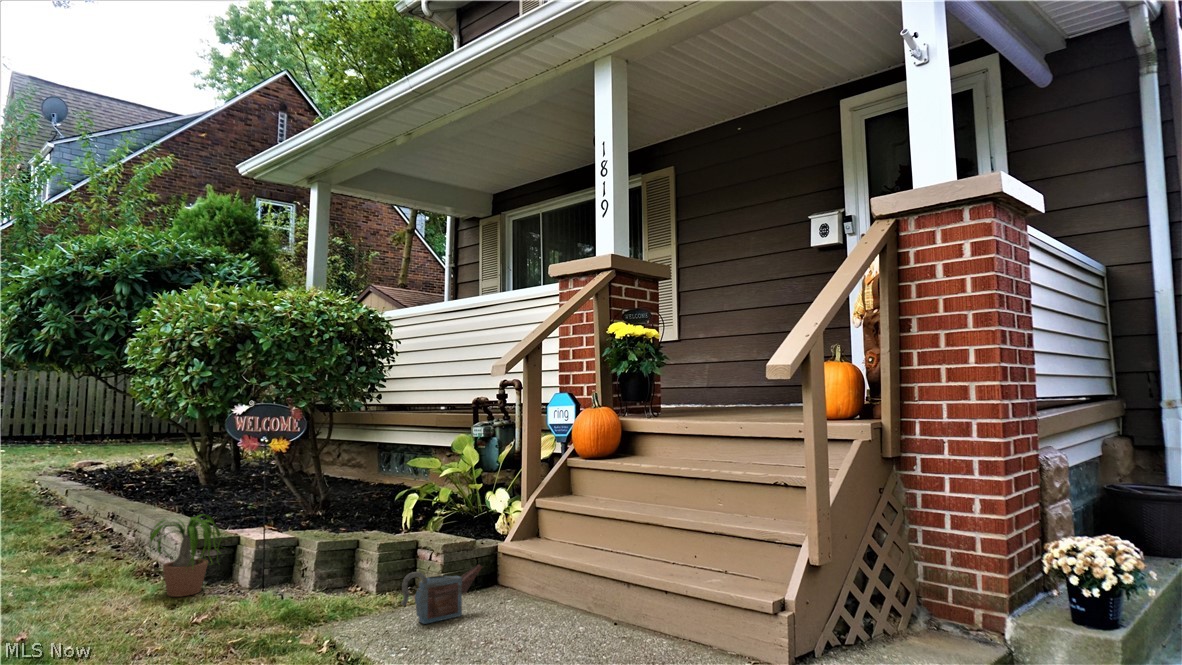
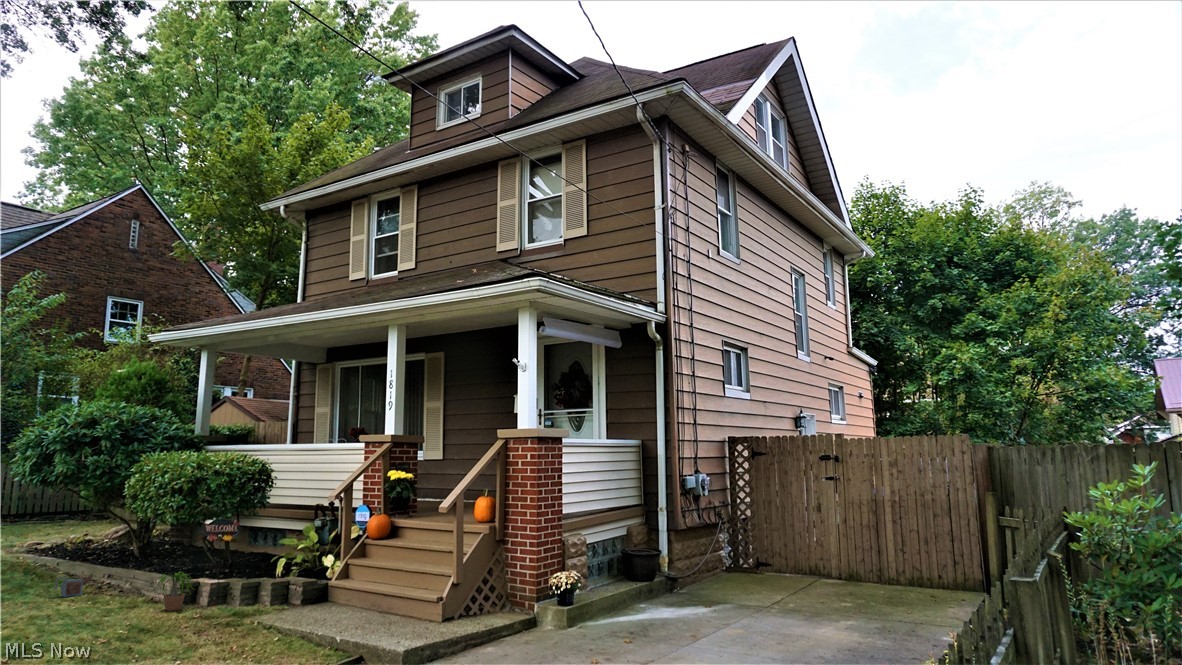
watering can: present [401,564,482,624] -> present [54,575,93,597]

